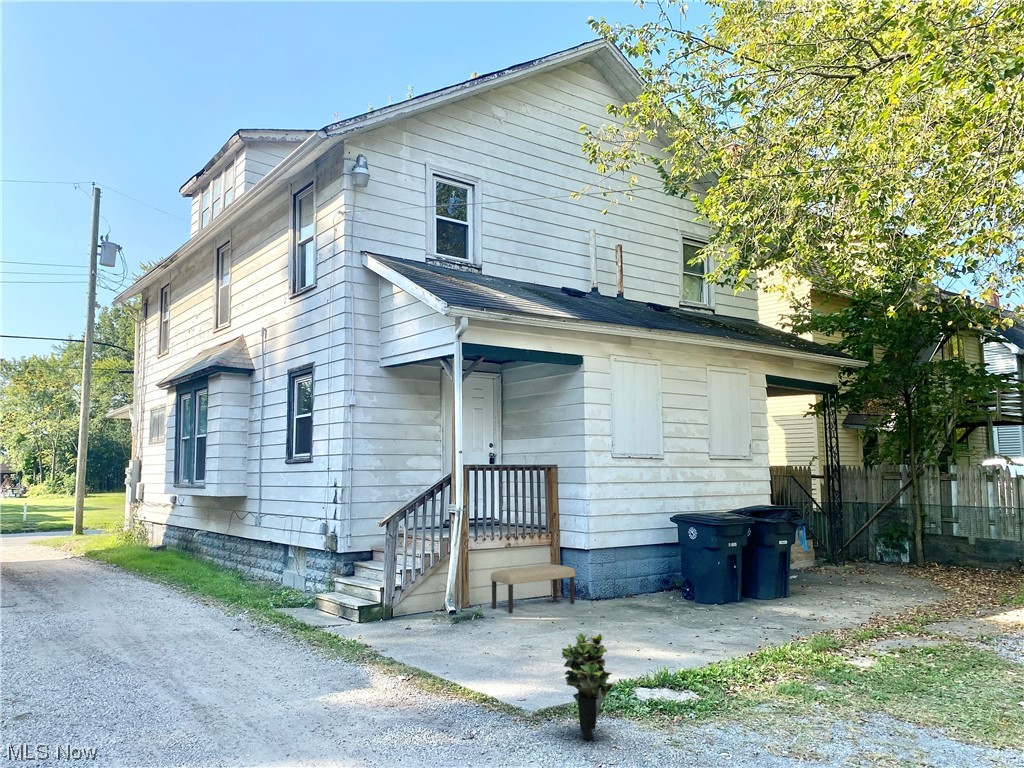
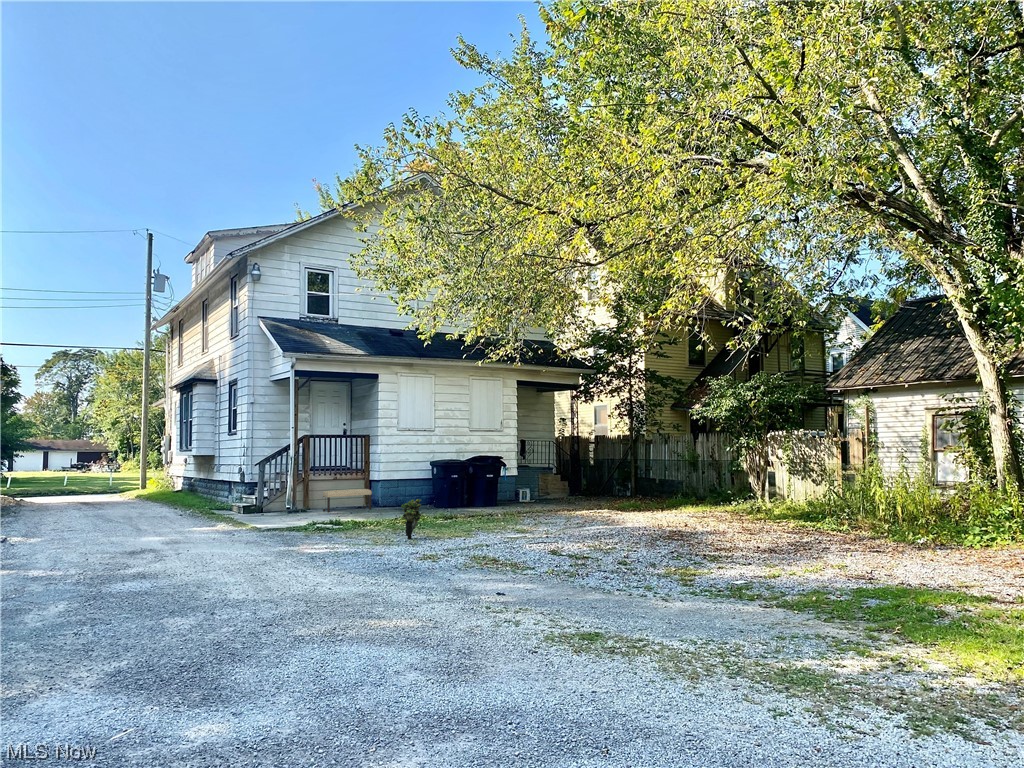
potted plant: present [562,633,614,739] -> present [401,499,422,539]

